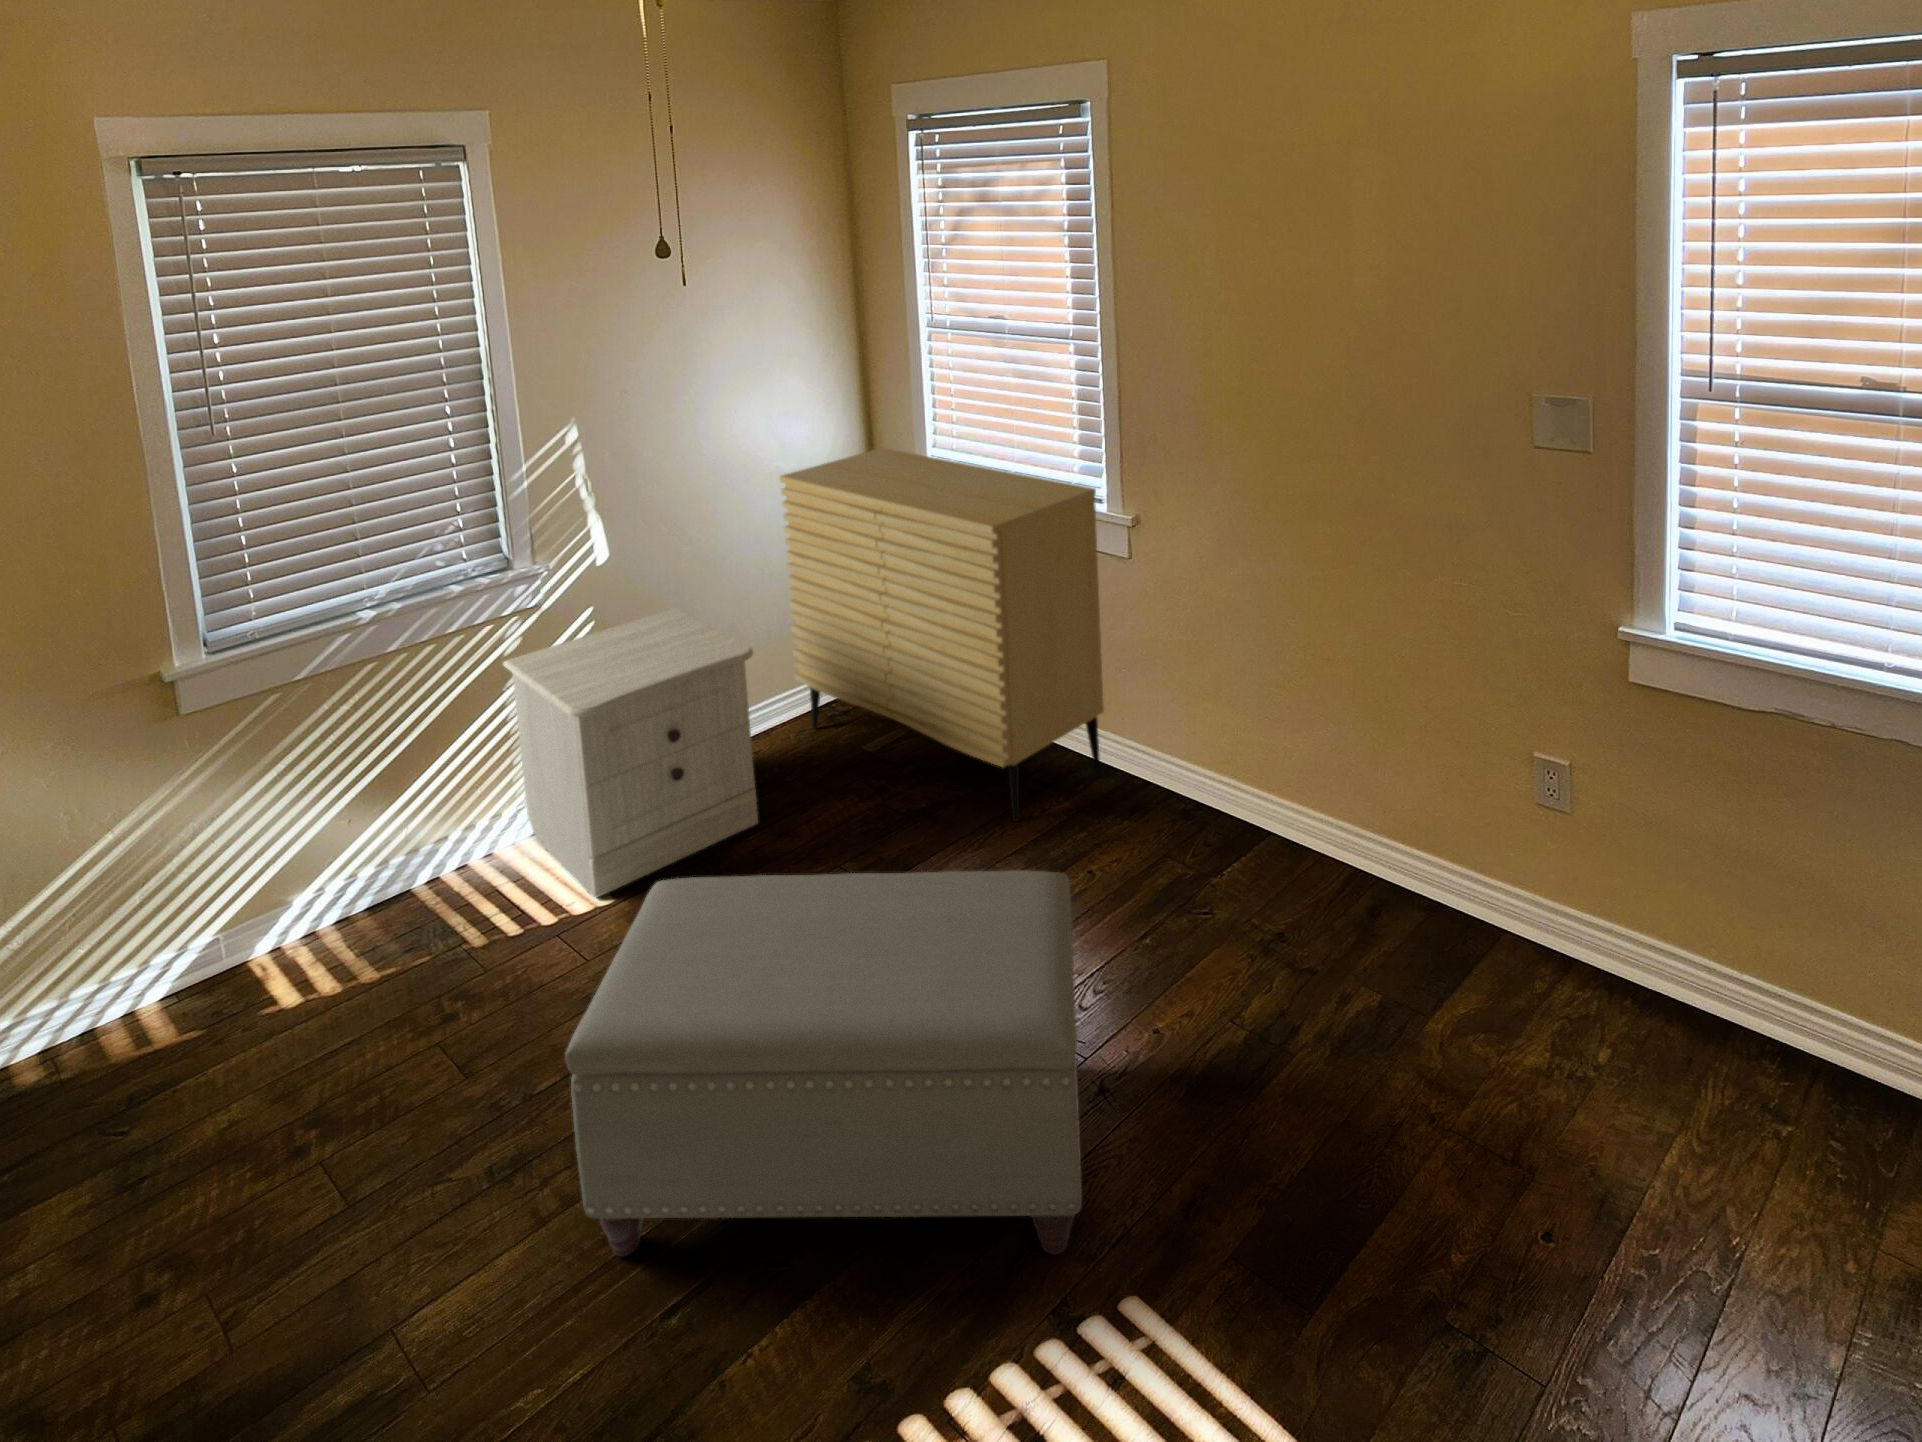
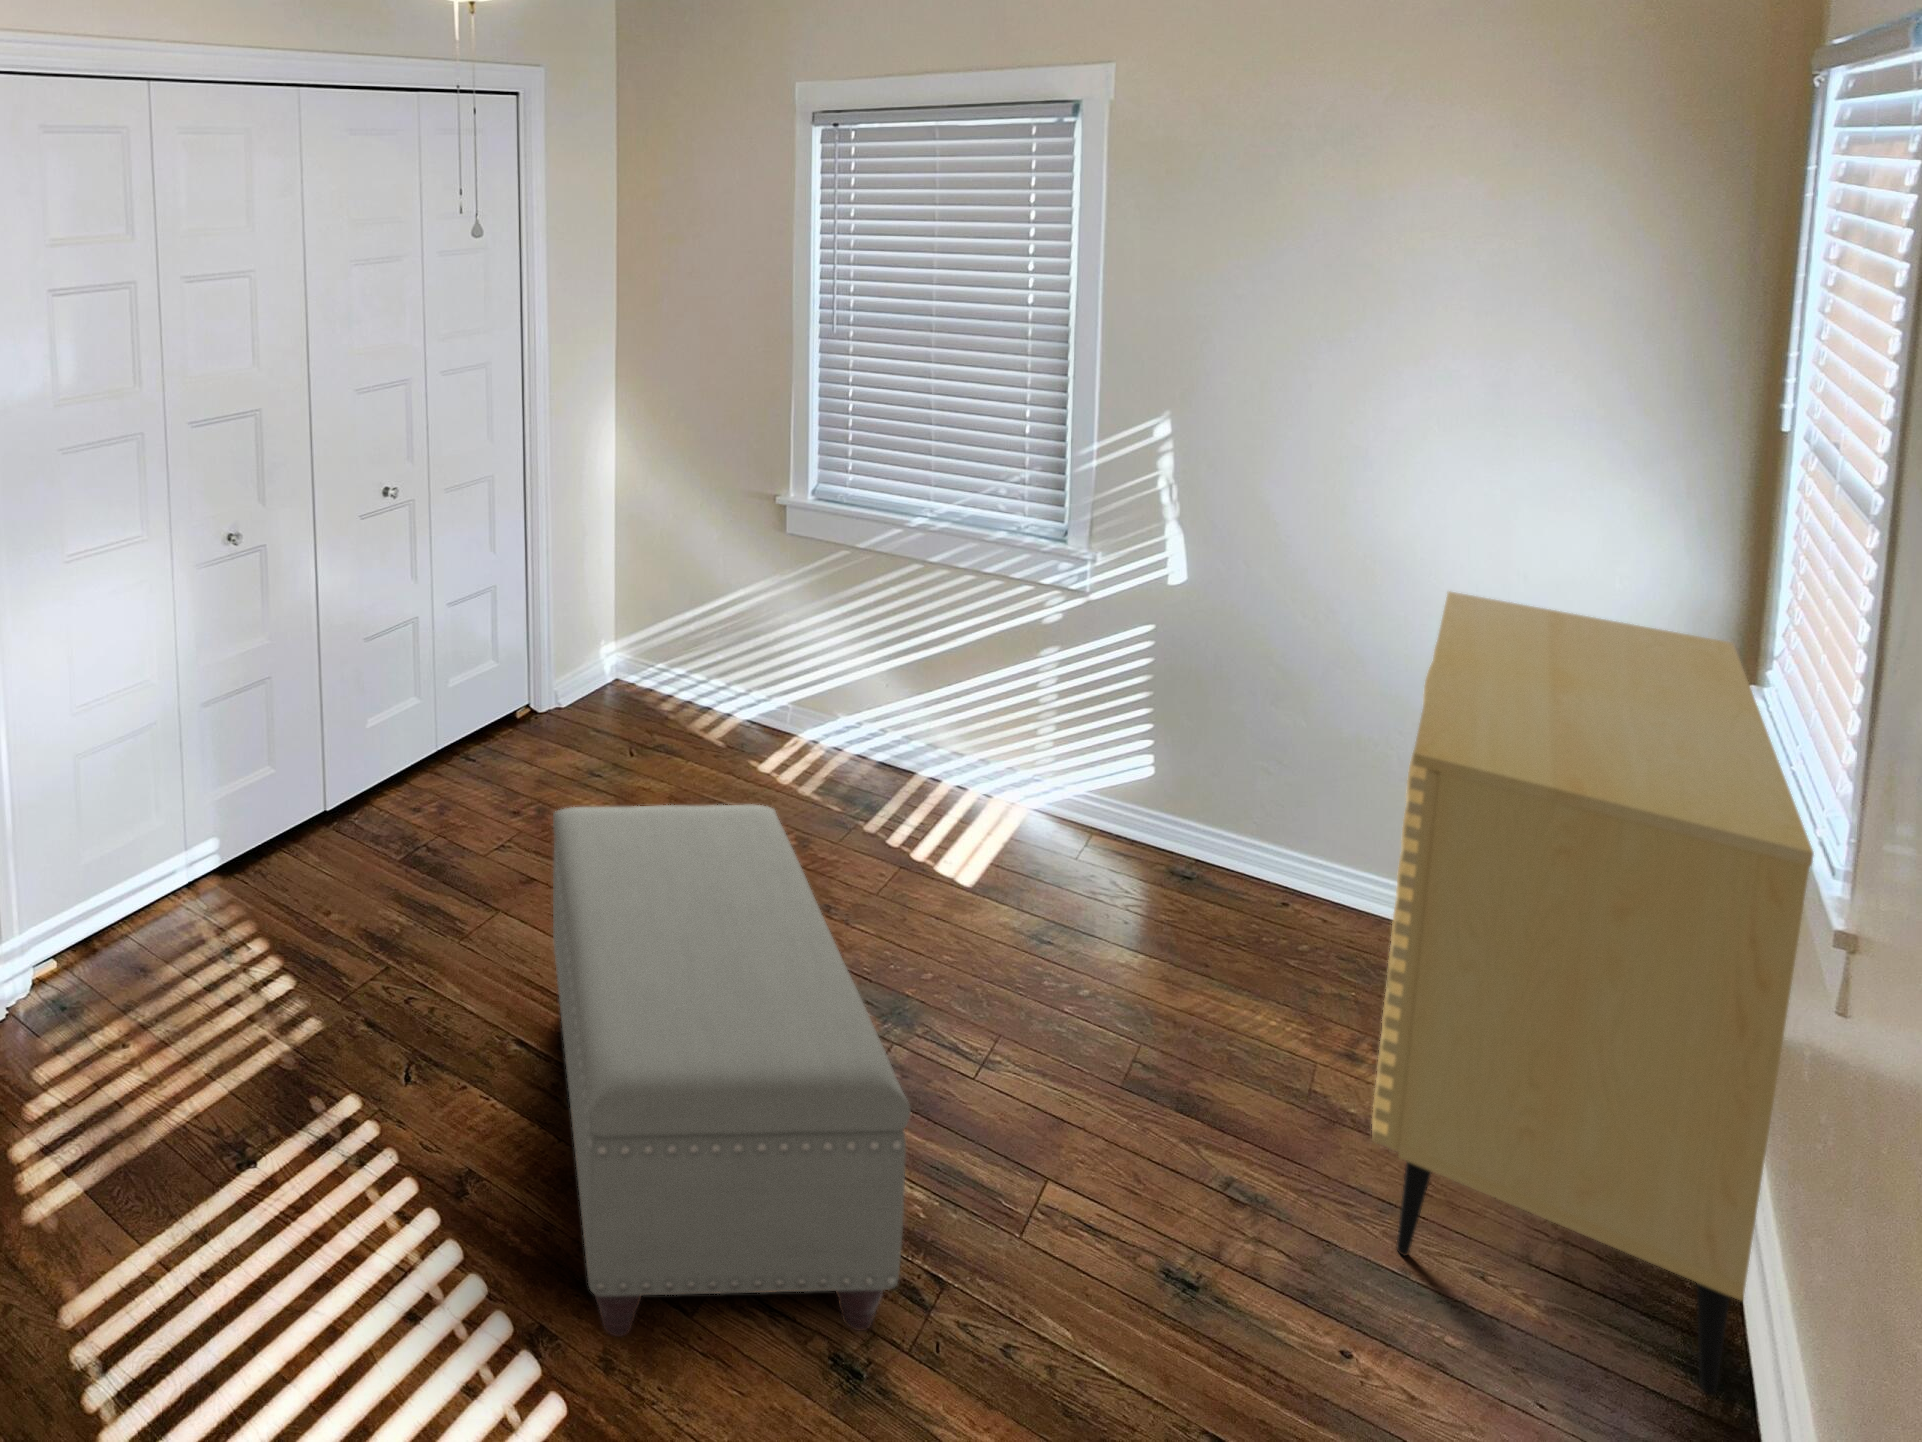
nightstand: present [503,608,758,898] -> none [960,628,1253,965]

